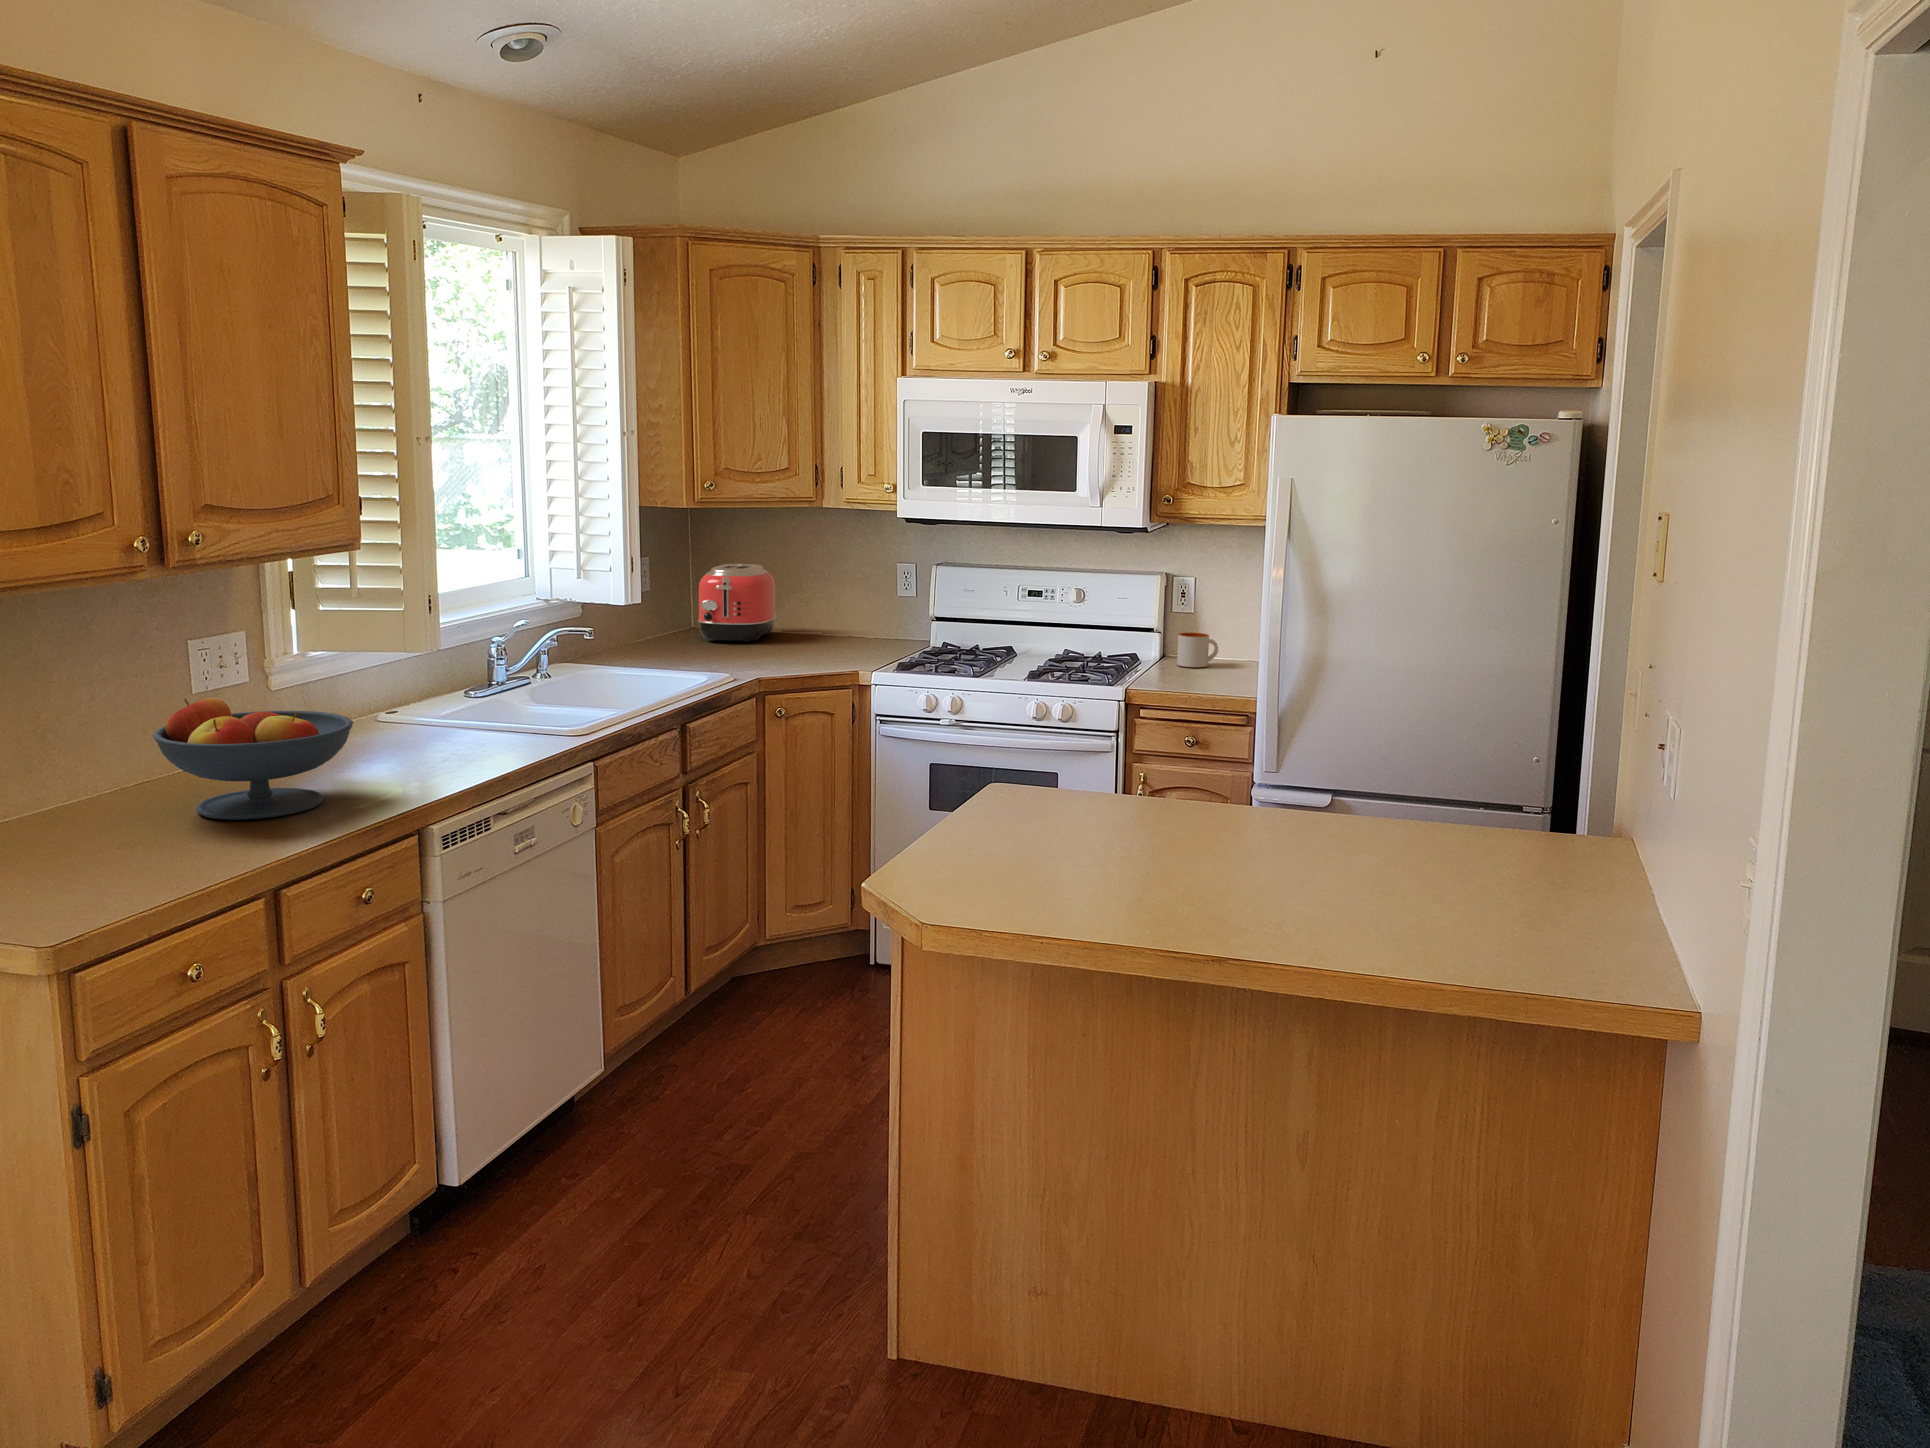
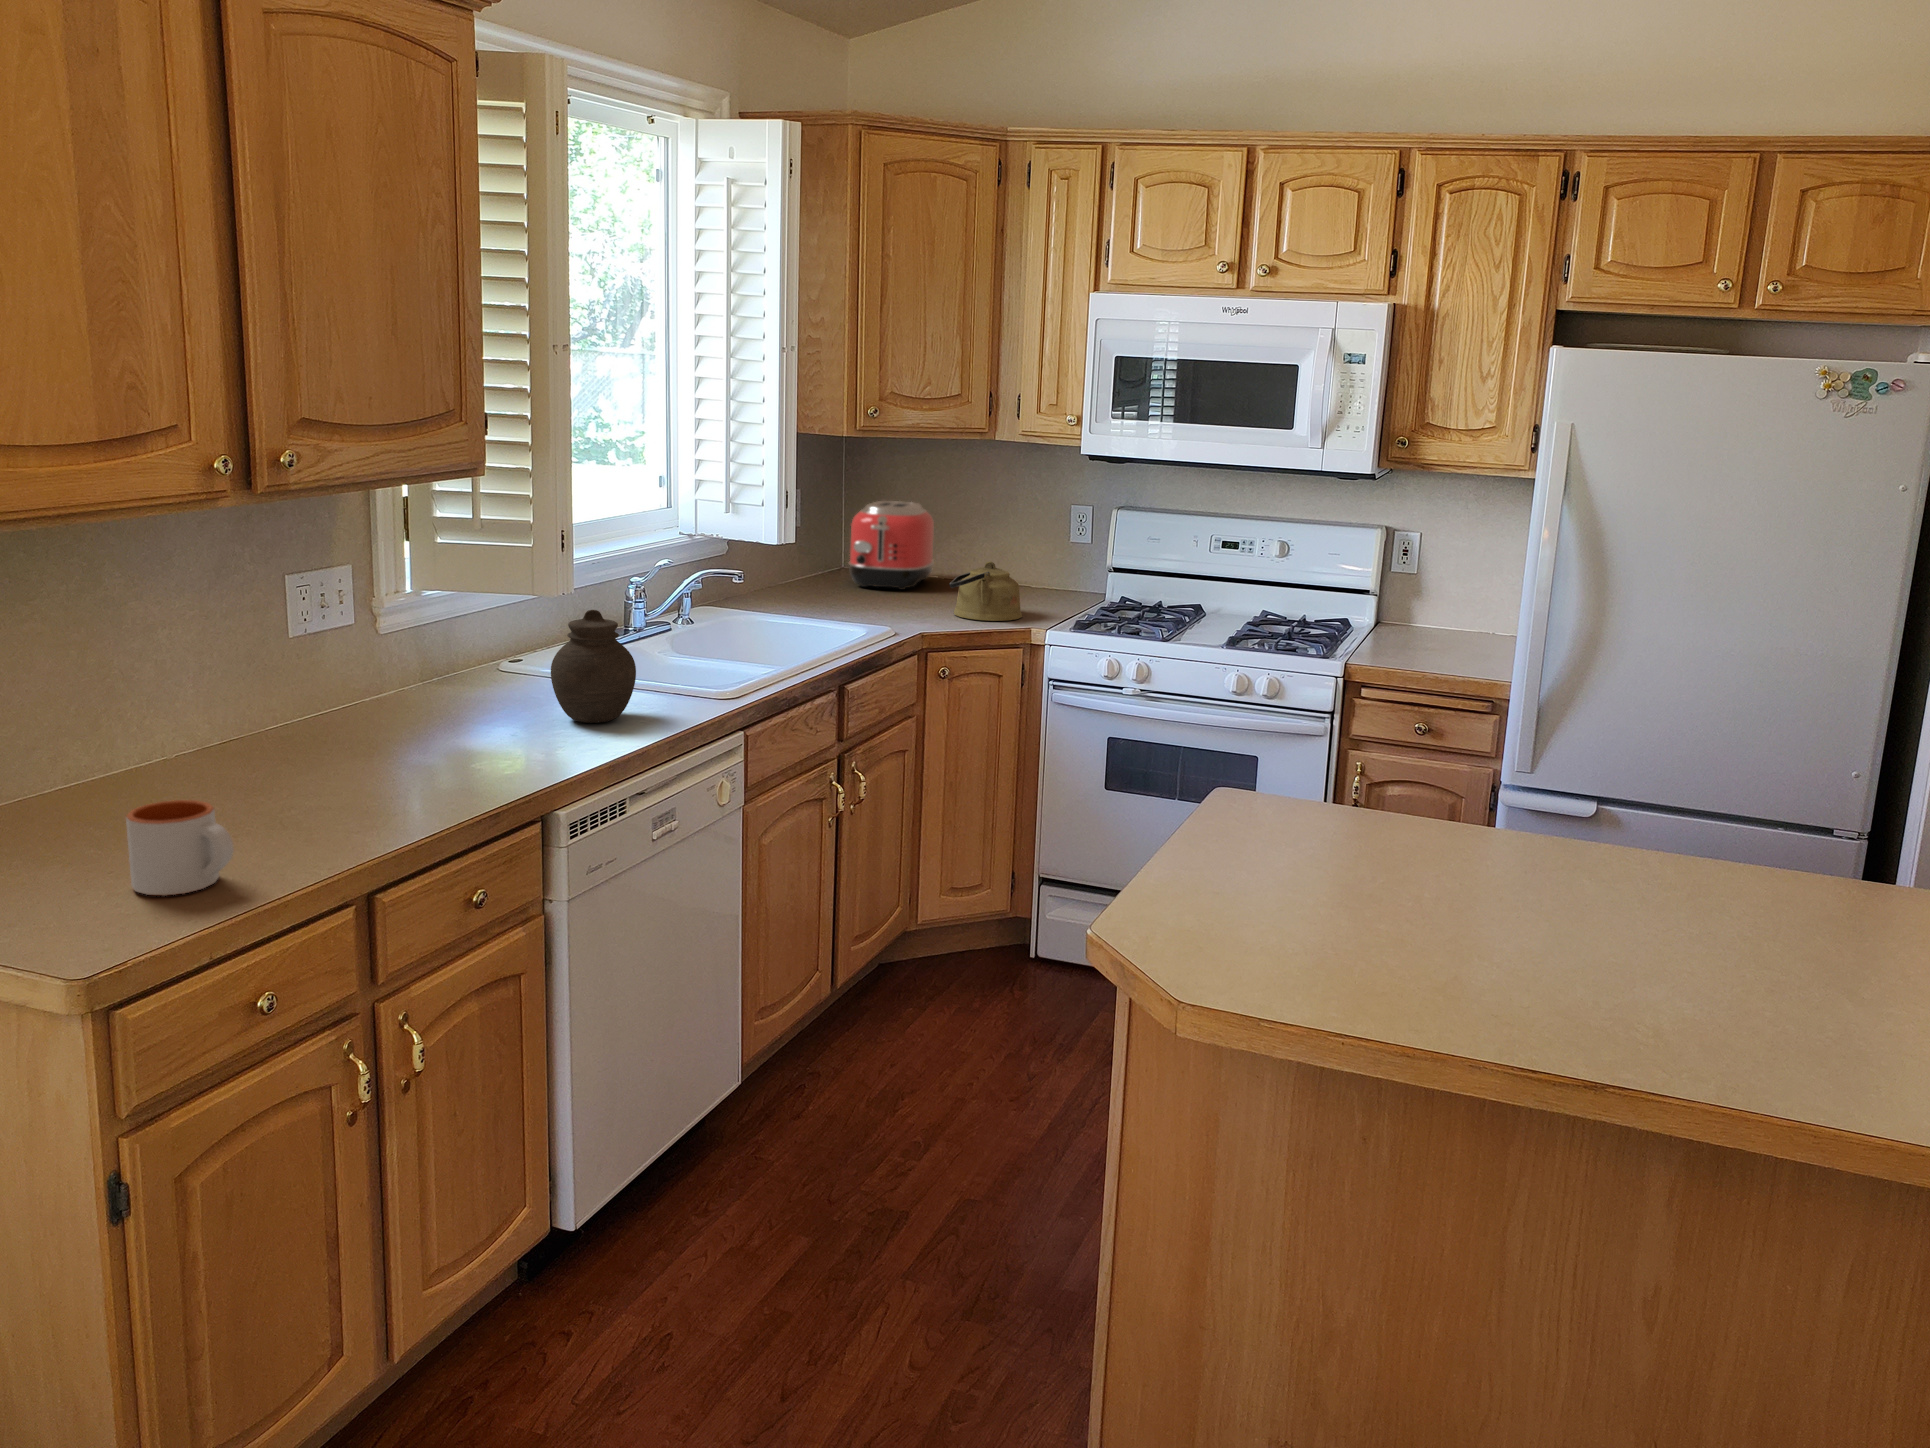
kettle: none [785,613,852,665] -> present [950,561,1022,621]
mug: present [1177,633,1218,668] -> present [126,800,234,896]
jar: none [424,660,498,757] -> present [551,610,636,723]
fruit bowl: present [153,698,353,820] -> none [236,648,469,798]

